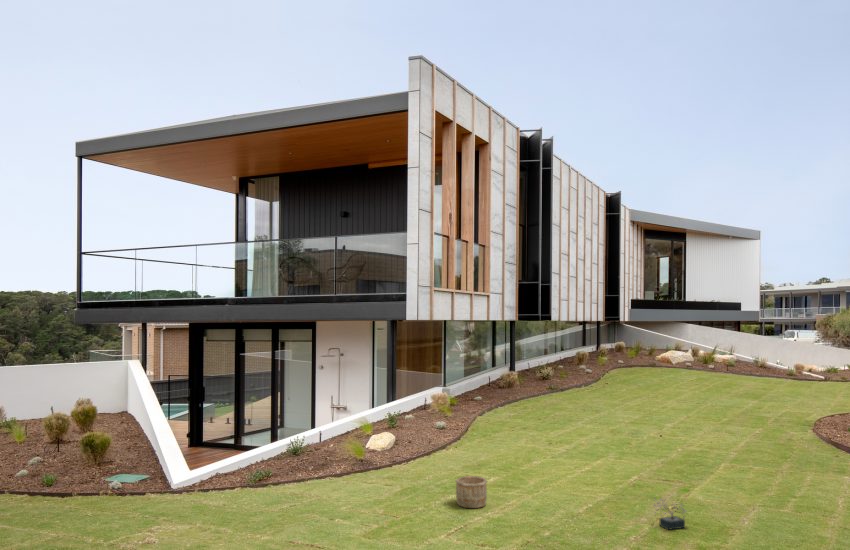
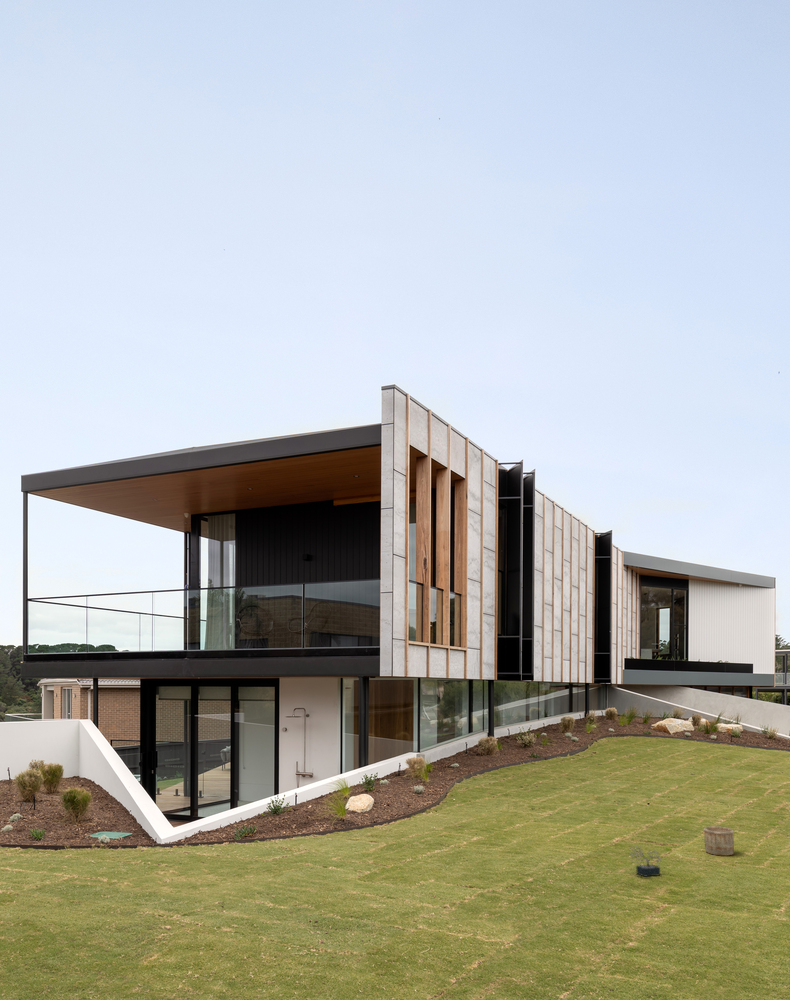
wooden bucket: present [456,476,487,508] -> present [703,826,734,856]

